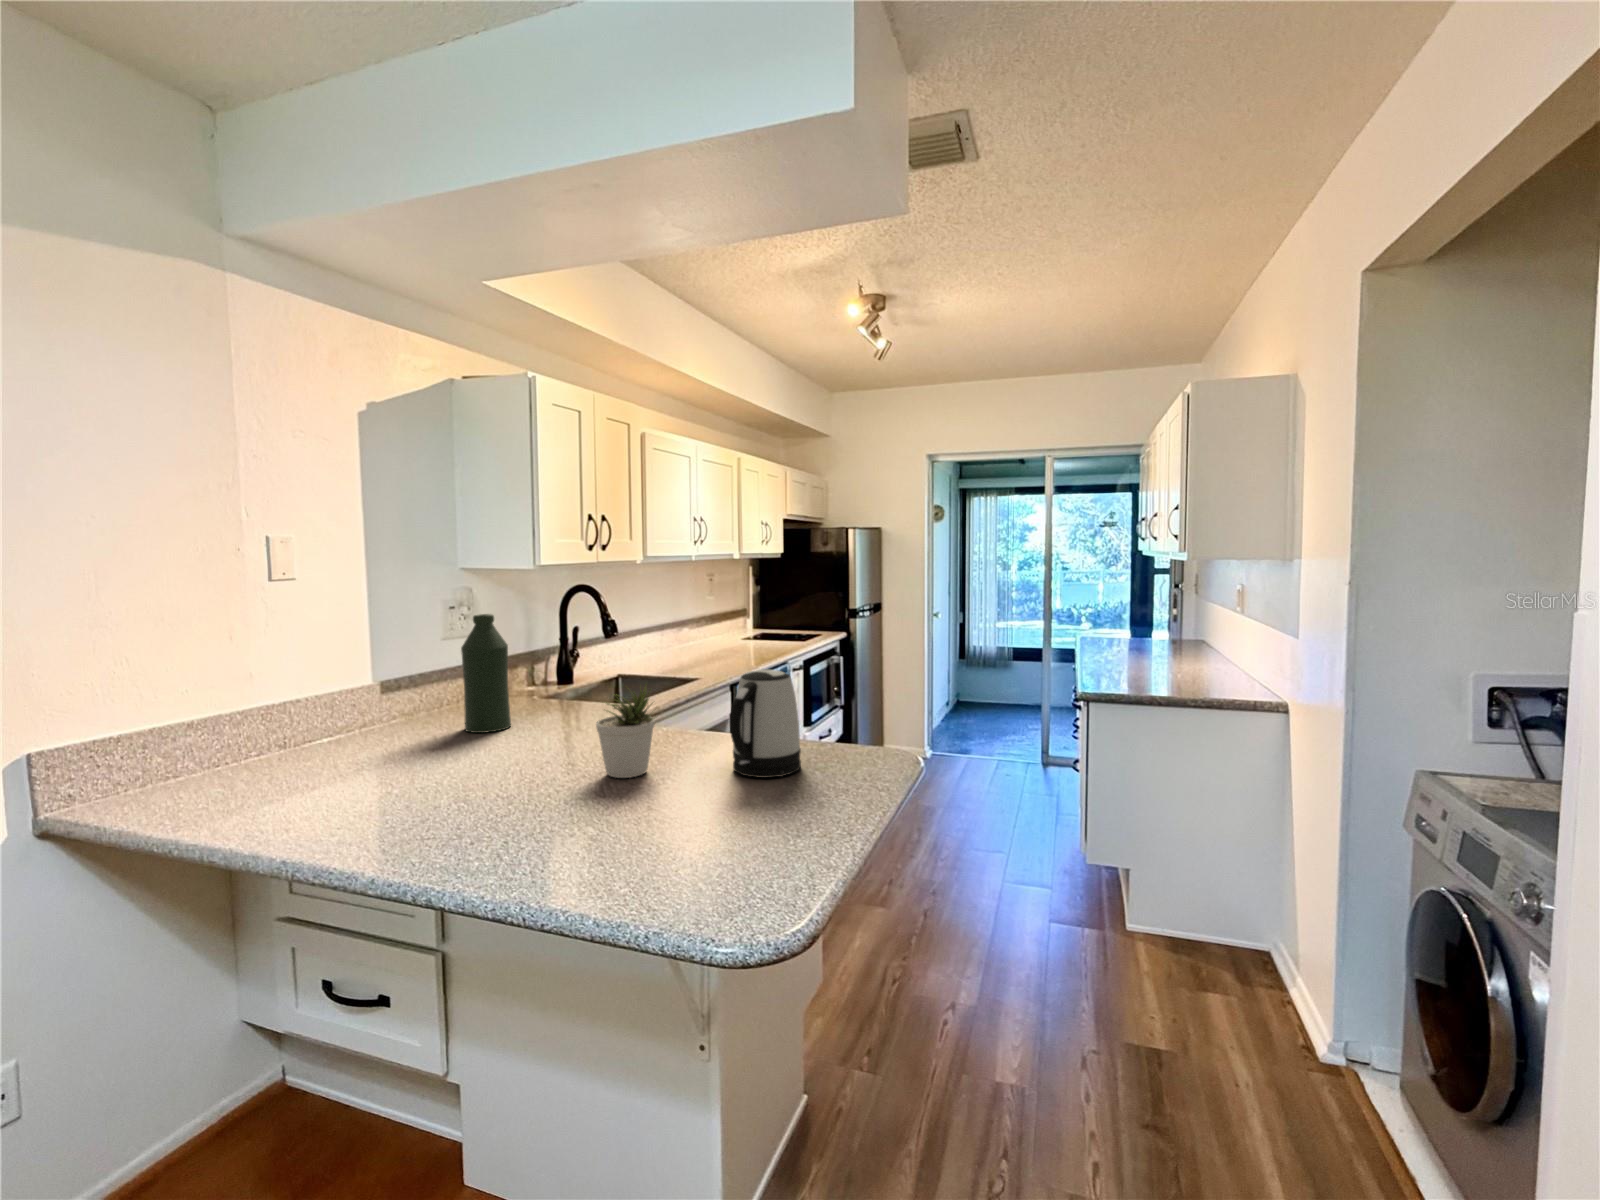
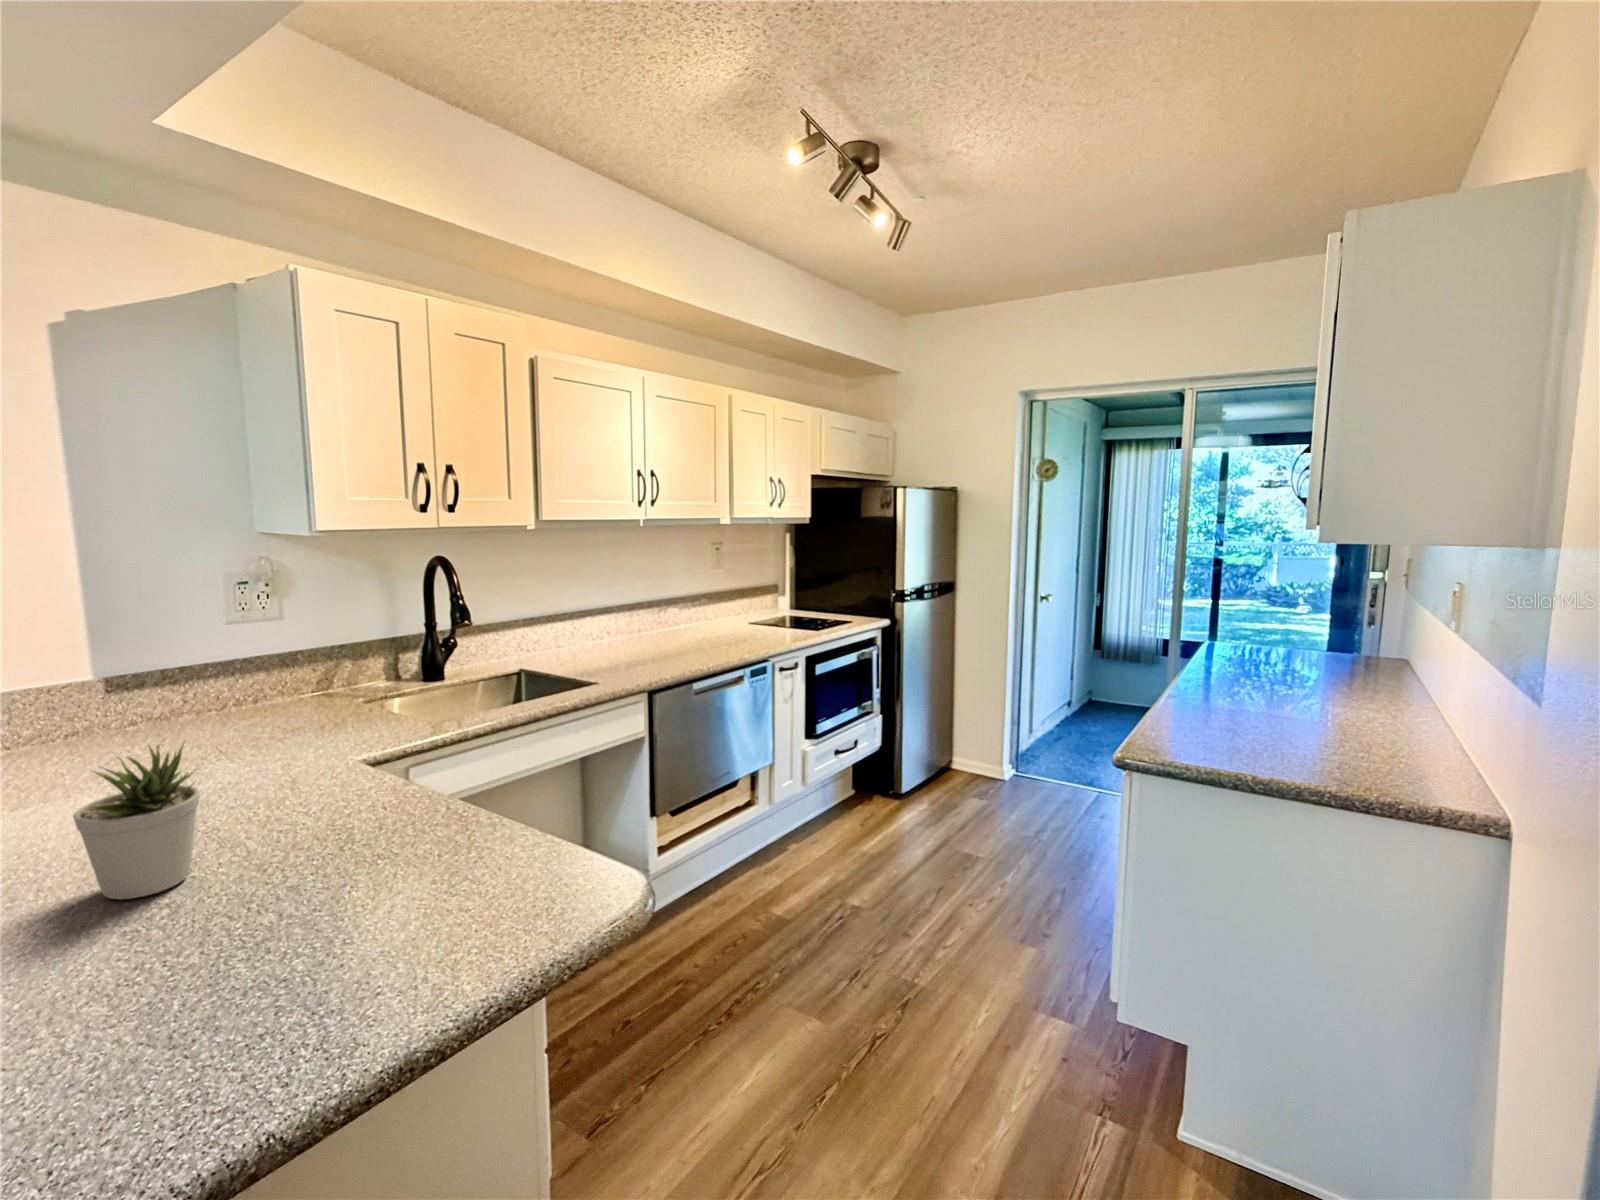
bottle: present [461,614,511,733] -> none [156,598,241,760]
kettle: present [730,669,801,778] -> none [204,737,407,943]

